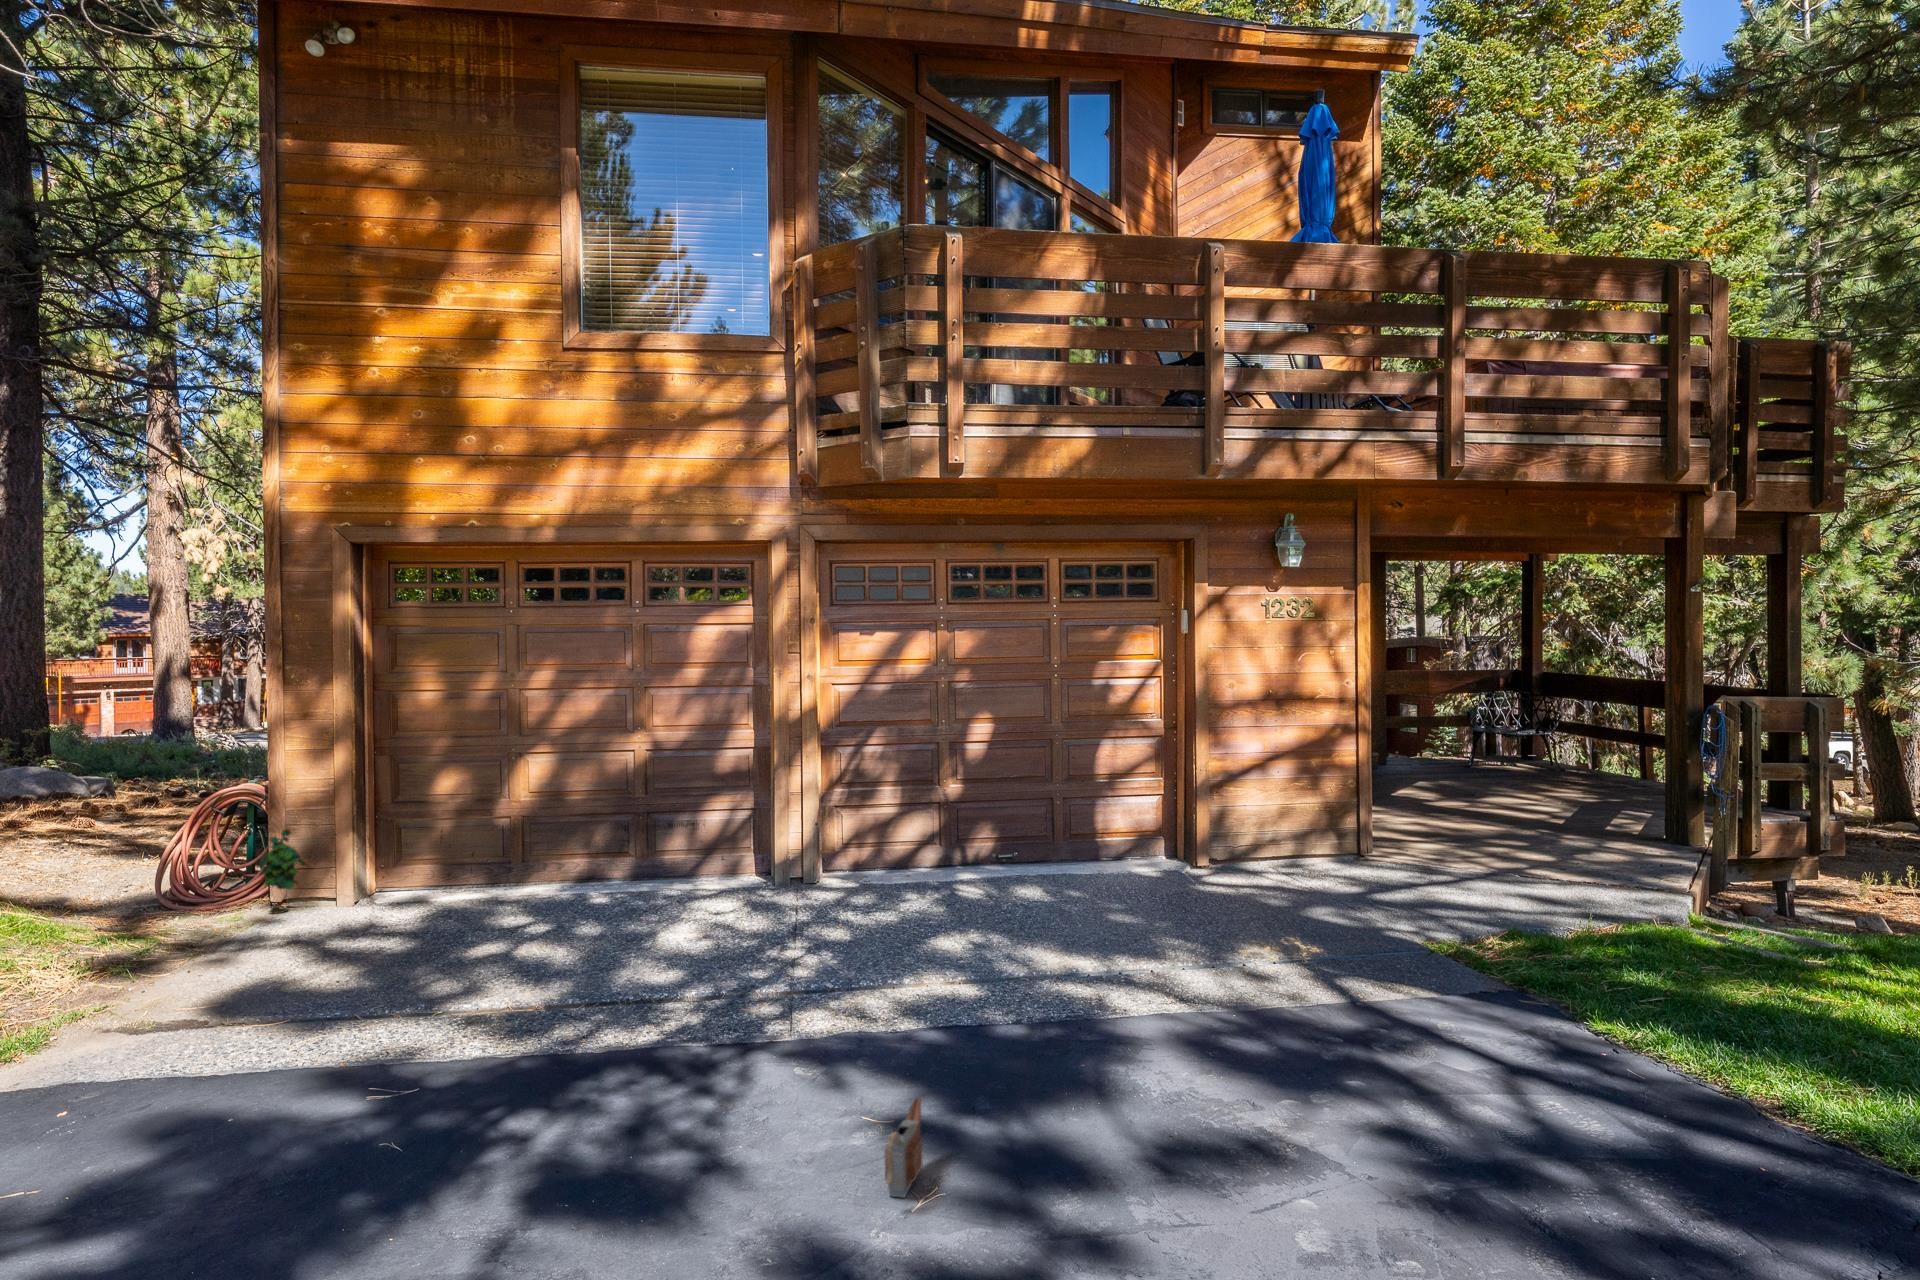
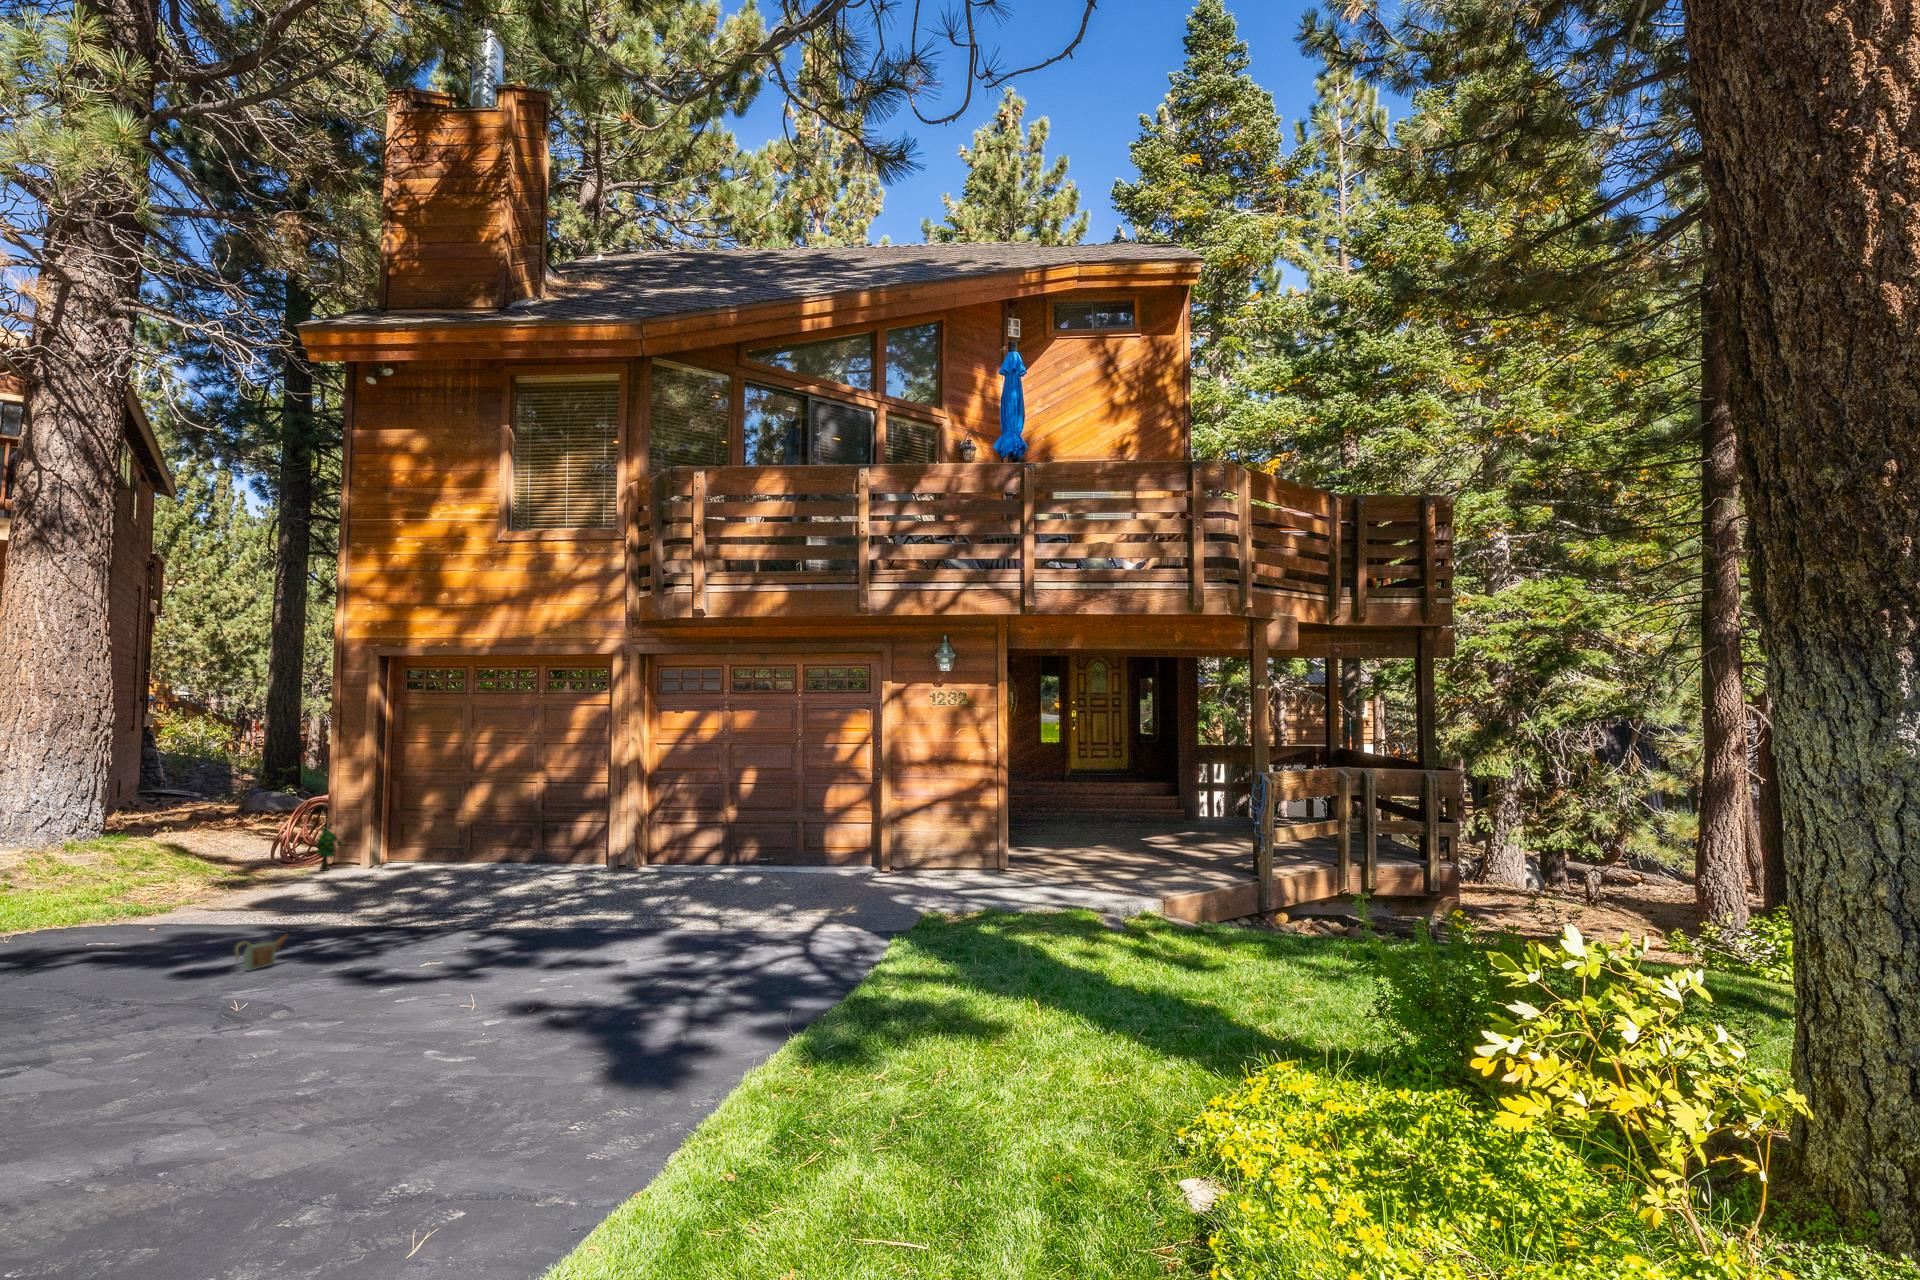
watering can: present [884,1097,923,1197] -> present [235,934,288,971]

